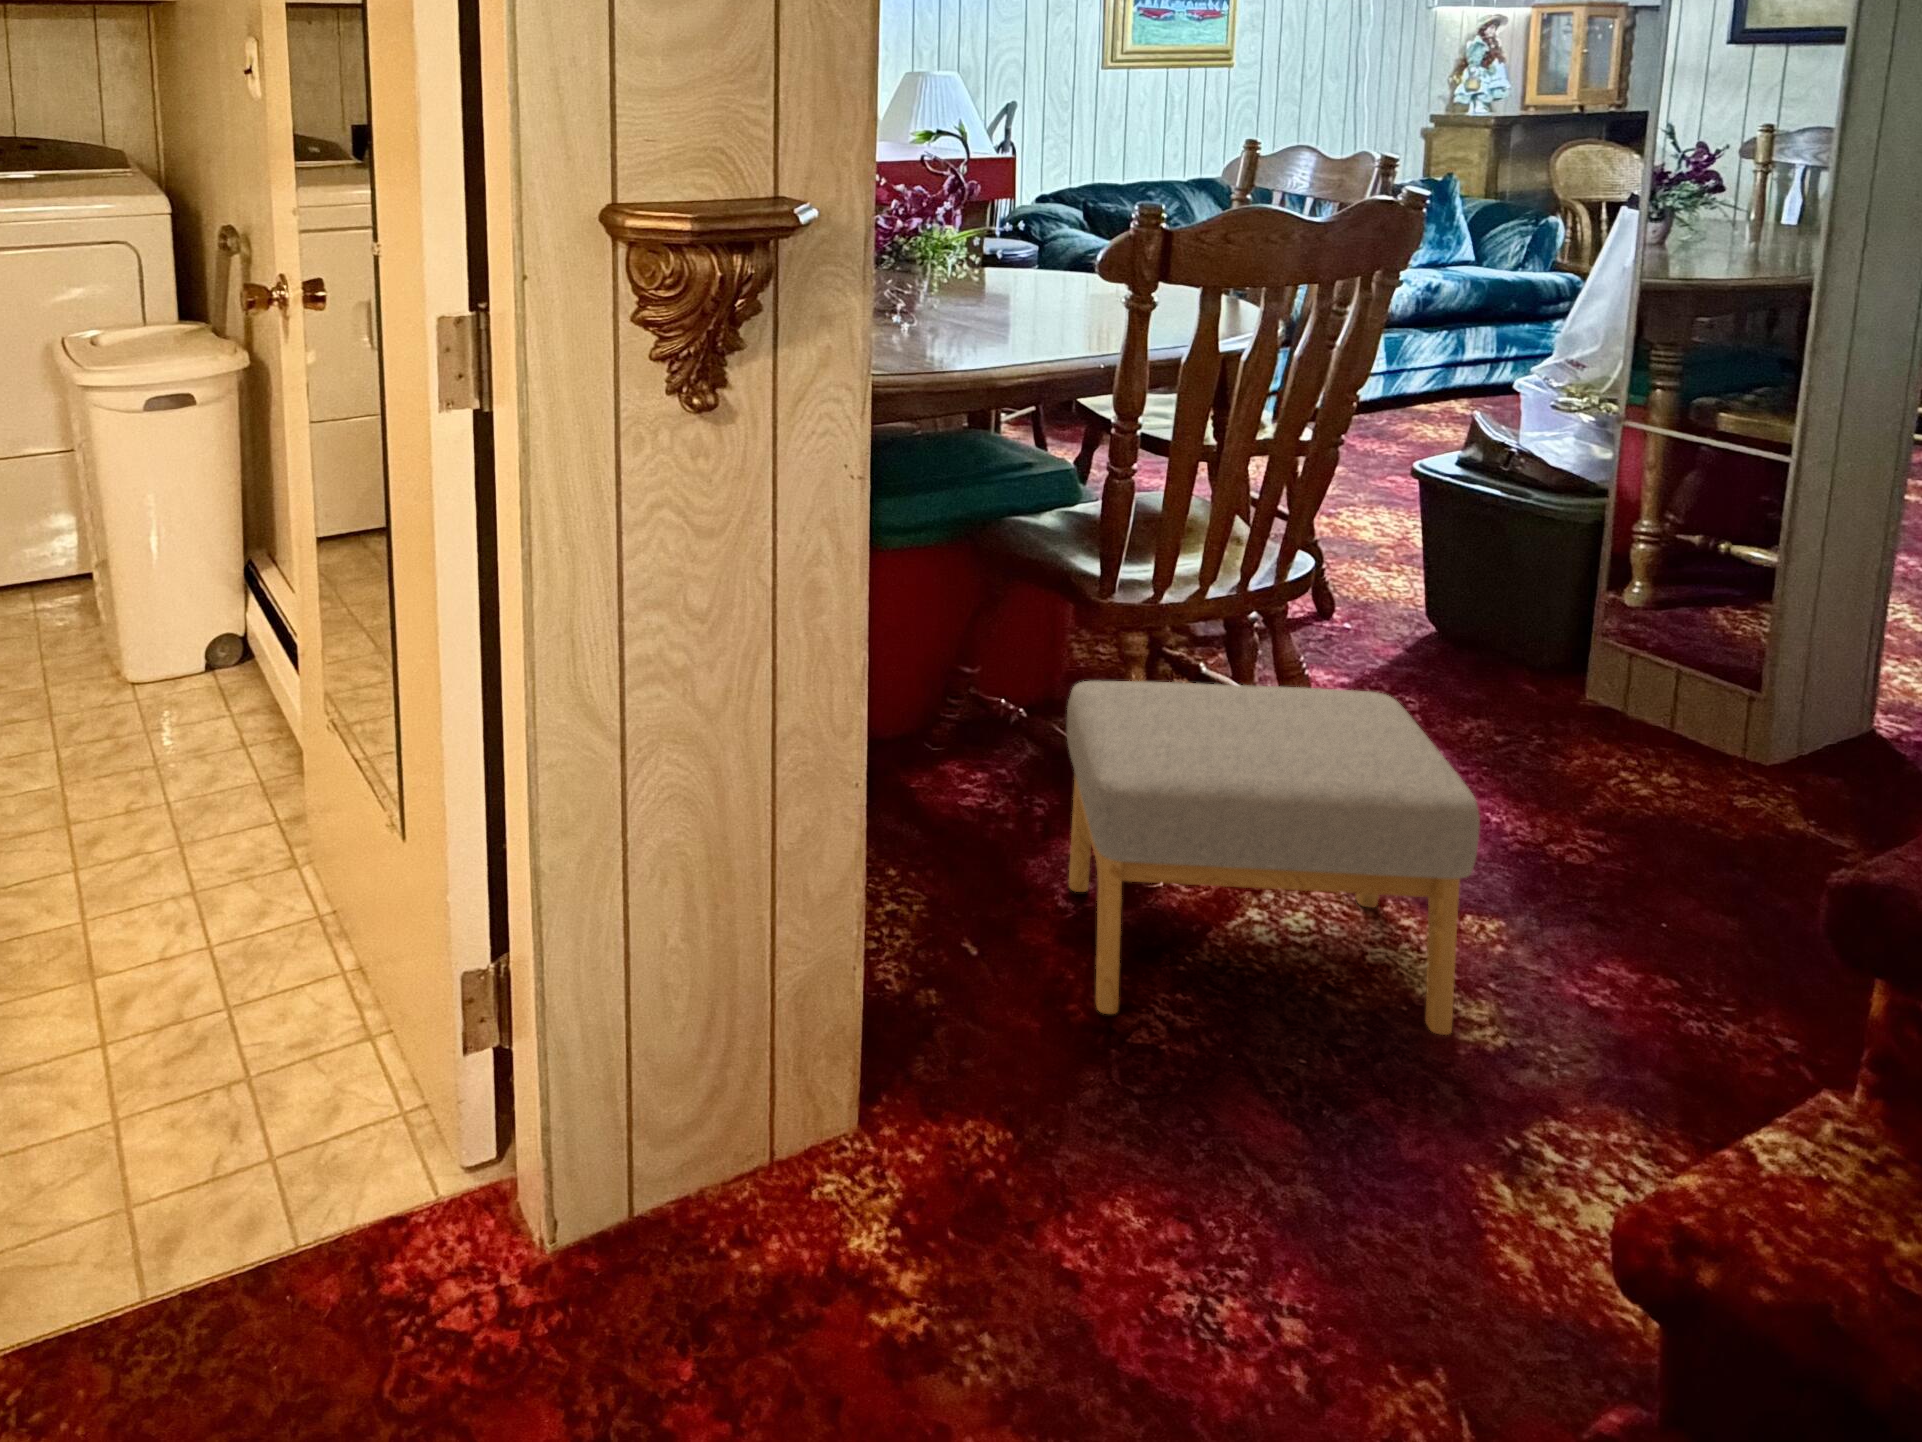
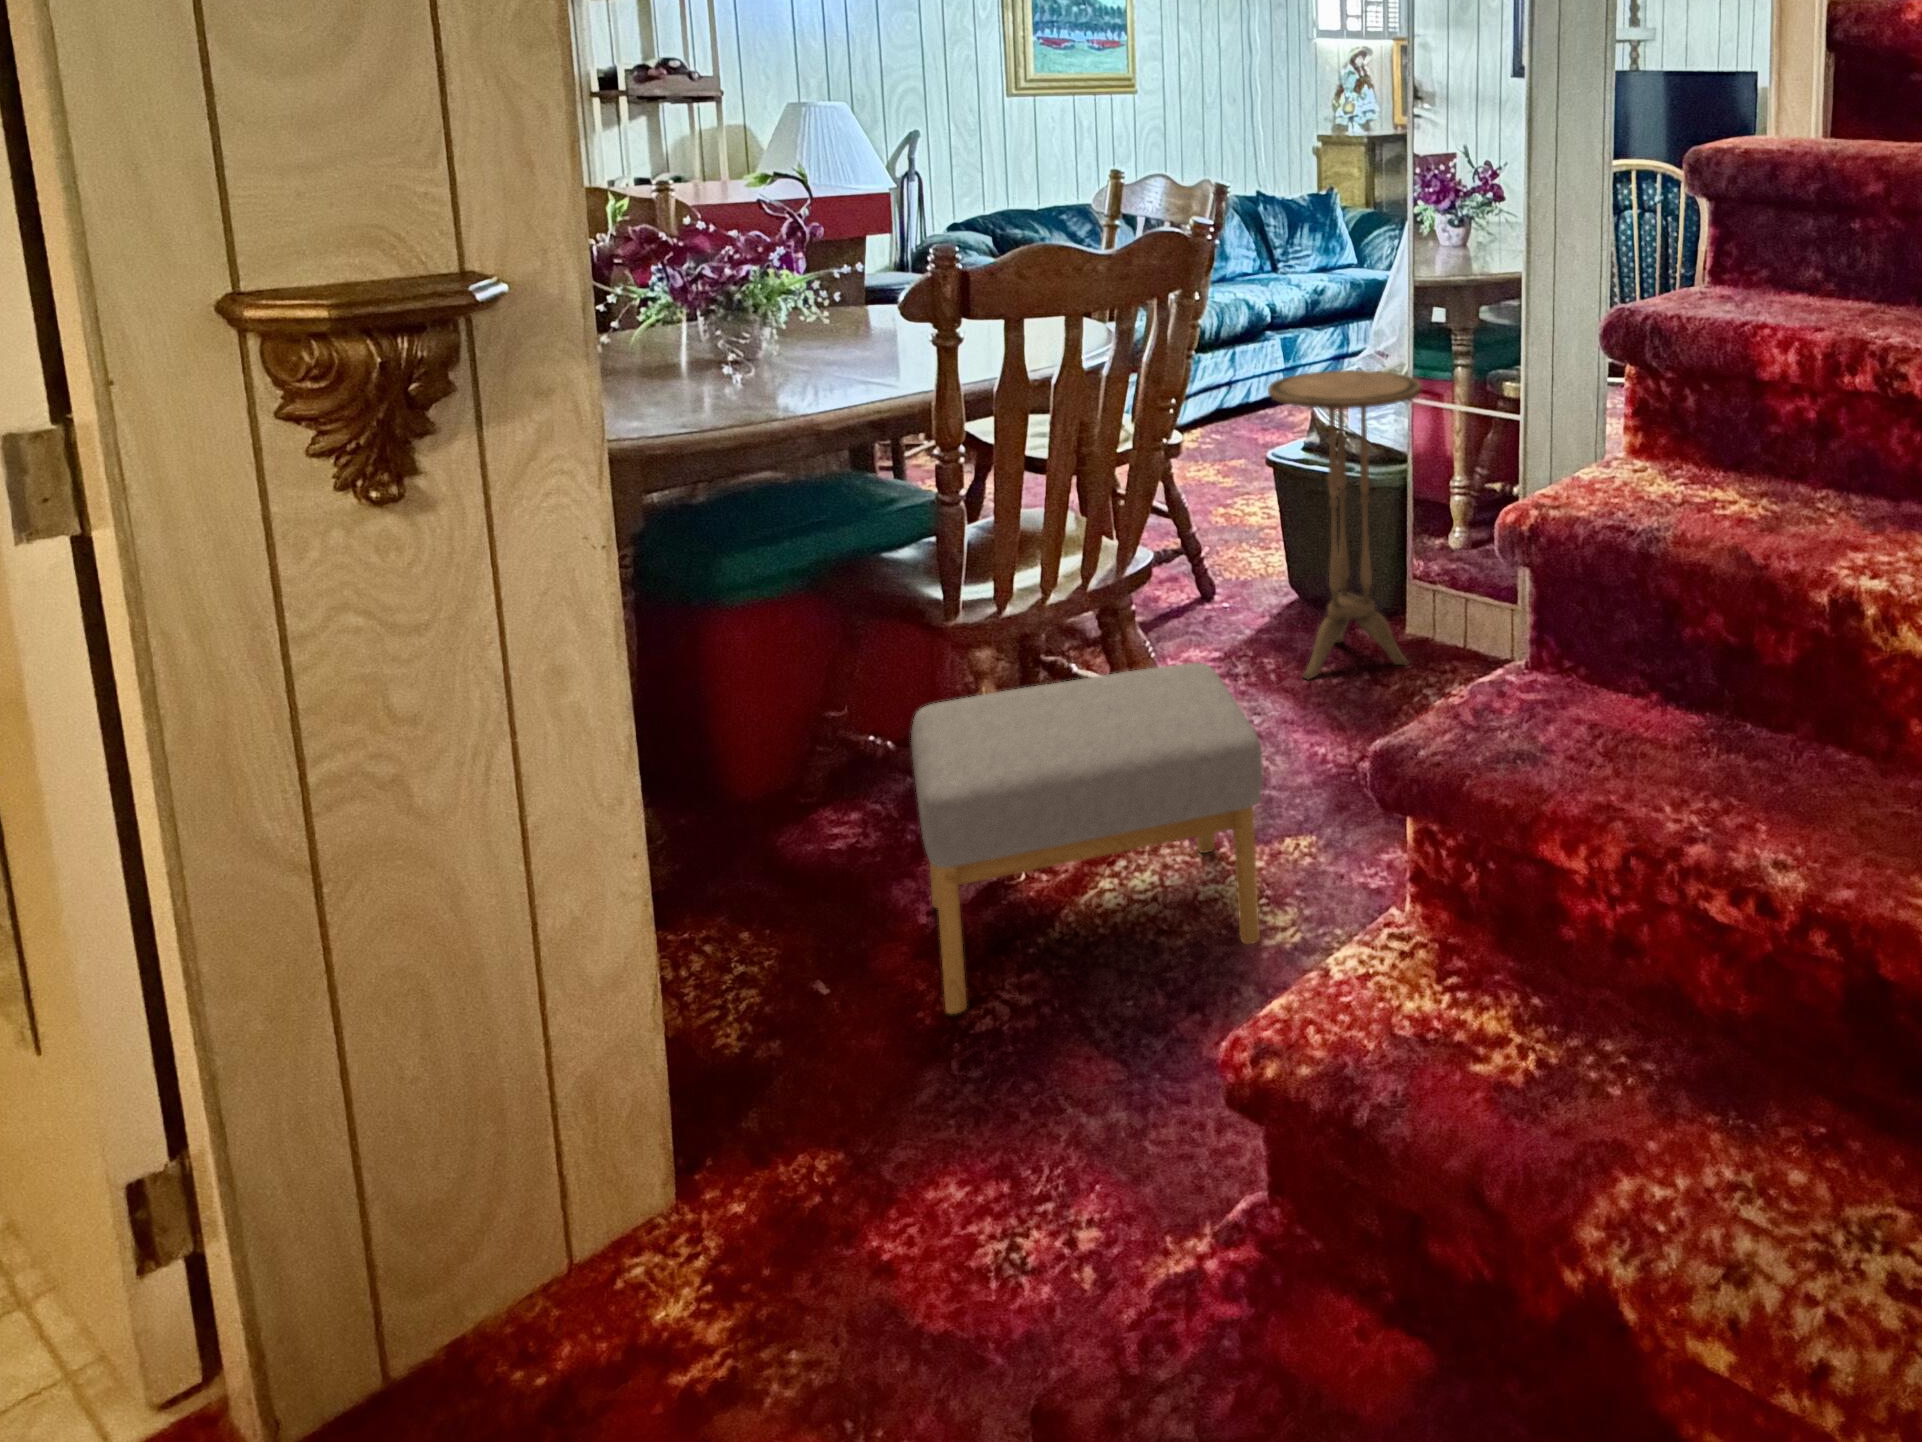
side table: none [1445,378,1650,738] -> present [1268,370,1422,679]

